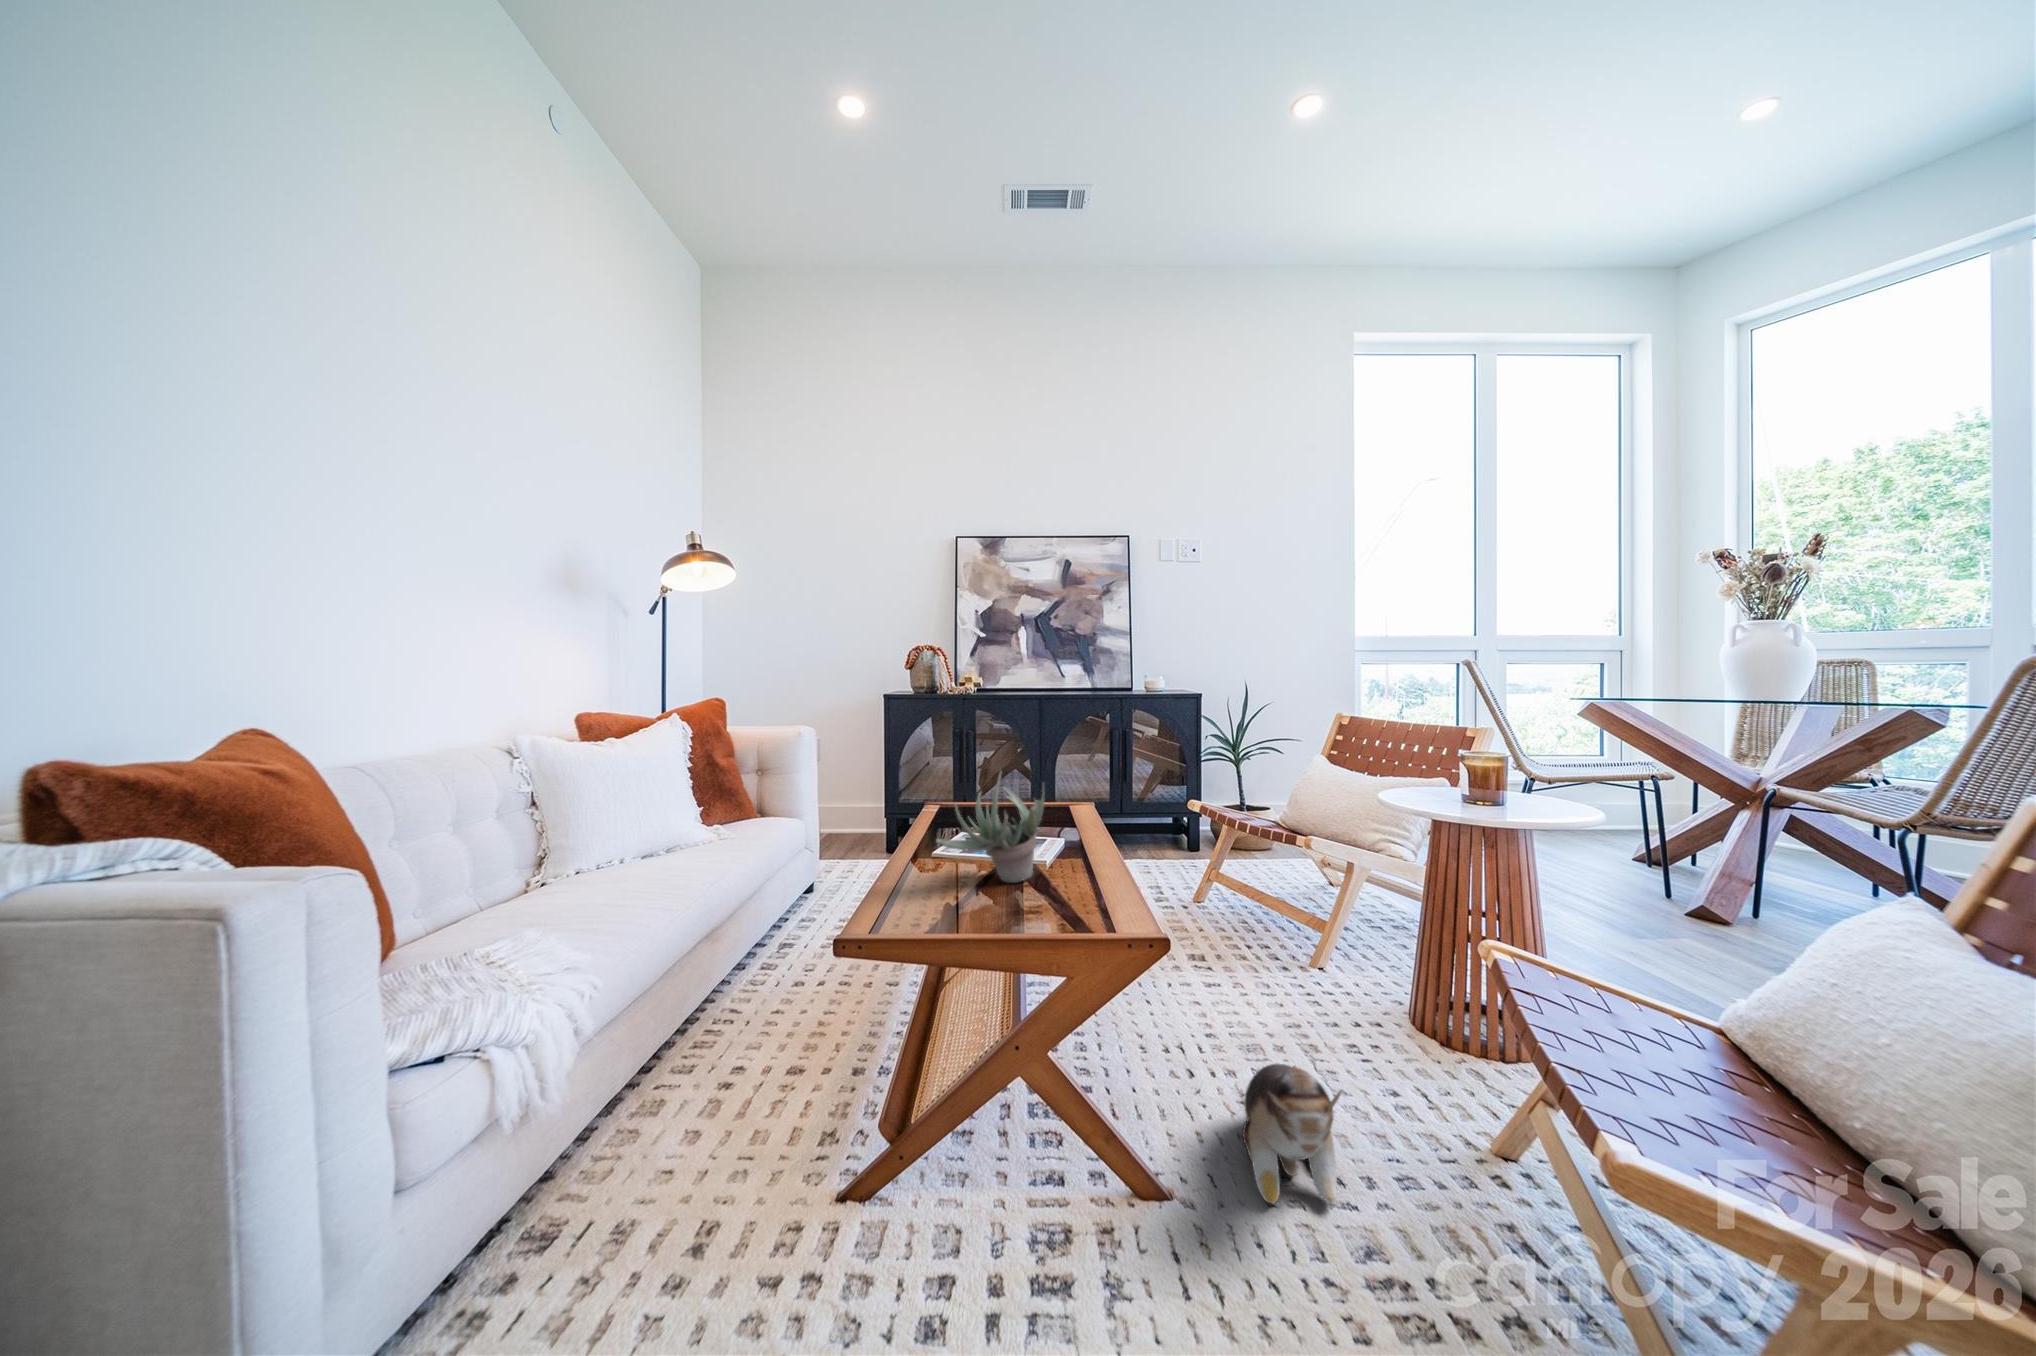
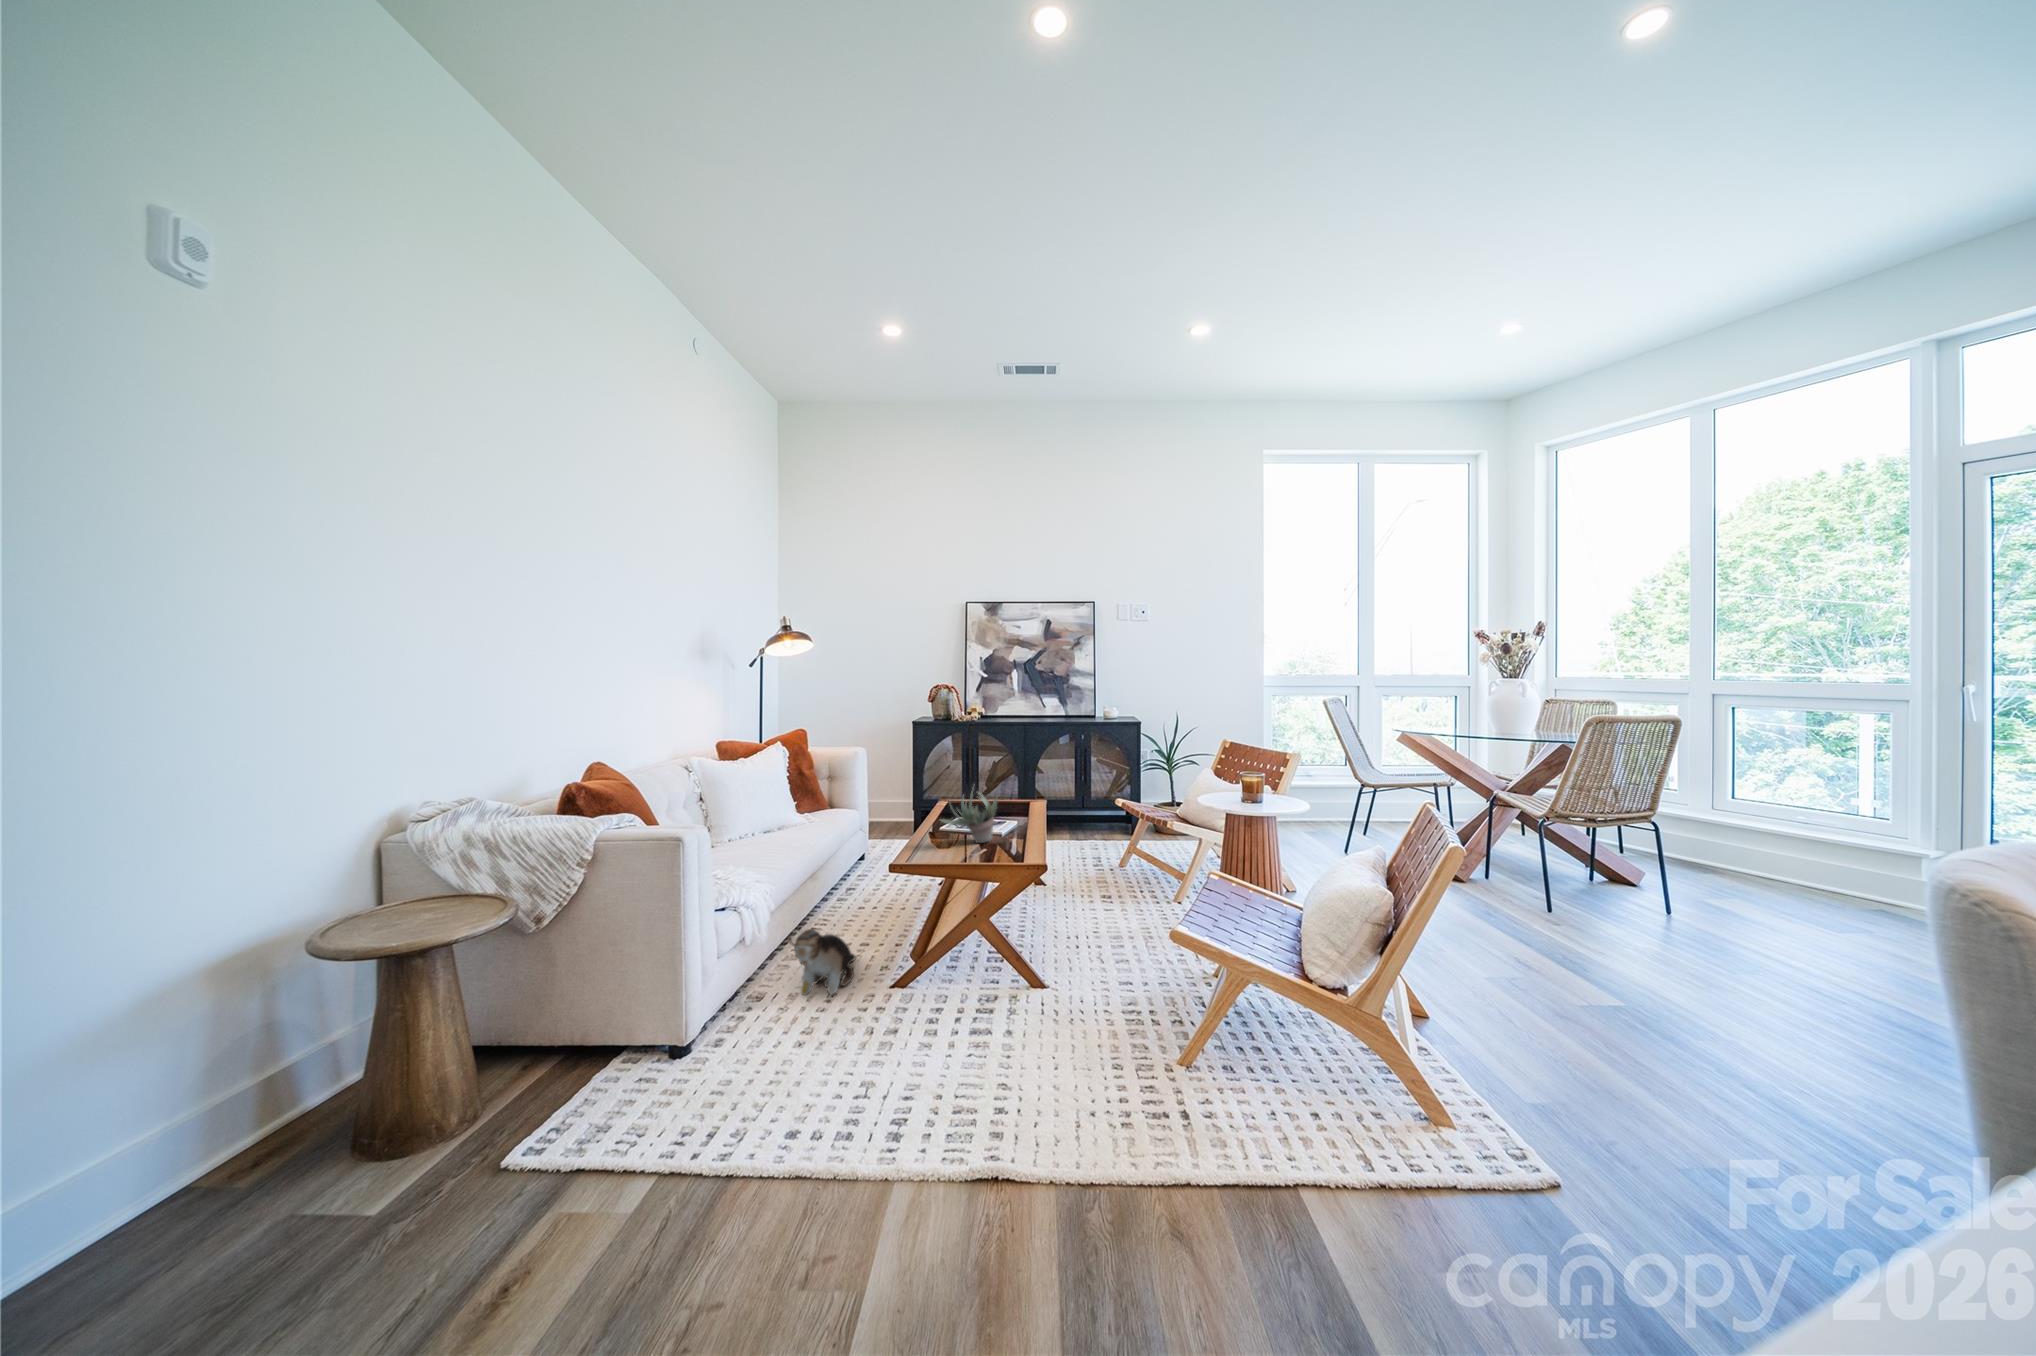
plush toy: present [1242,1064,1342,1204] -> present [787,929,855,995]

